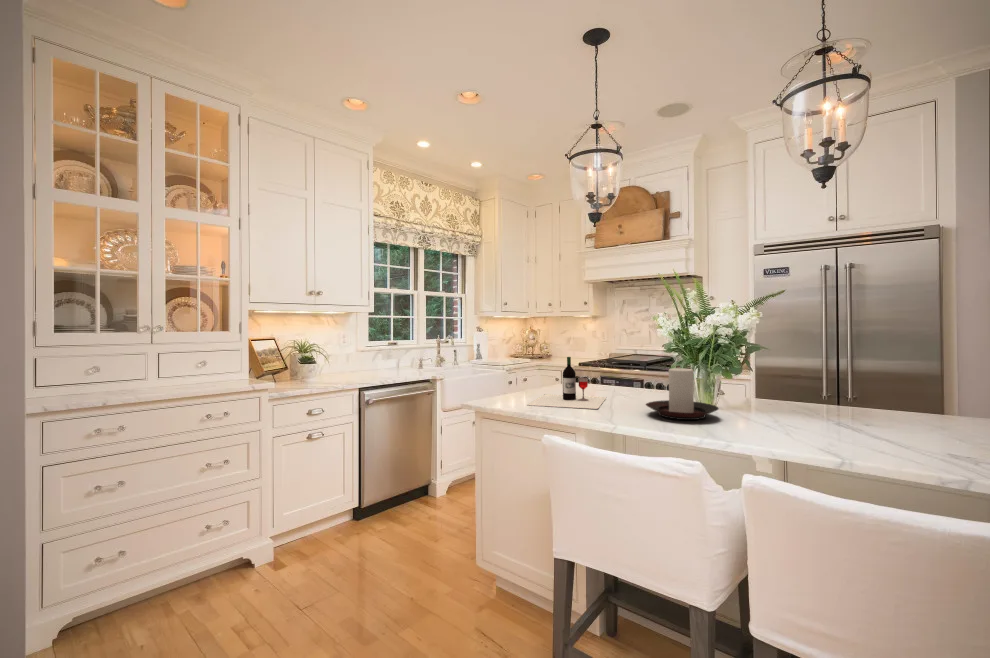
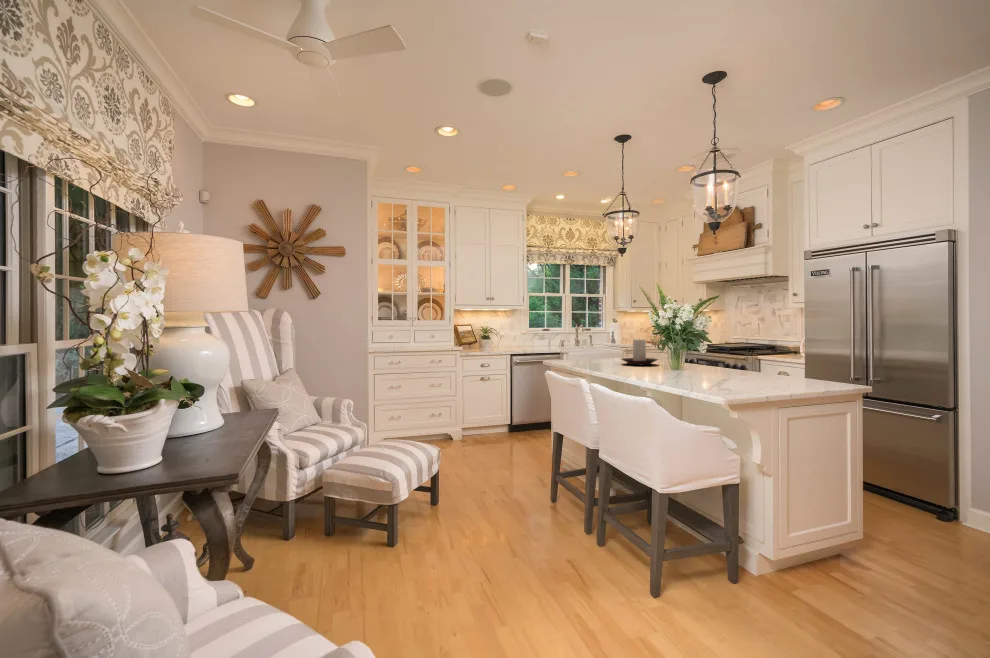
wine bottle: present [528,357,607,409] -> none [573,334,627,361]

